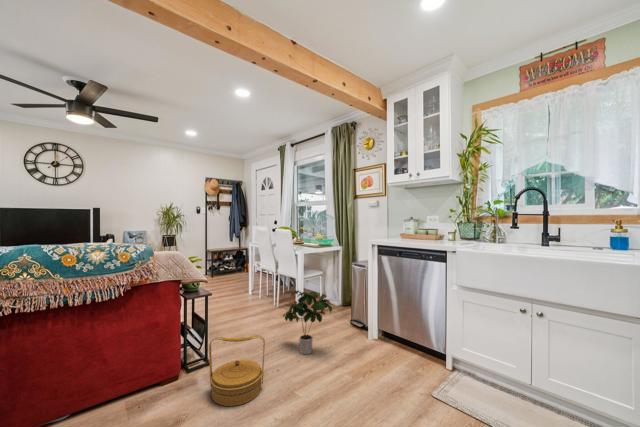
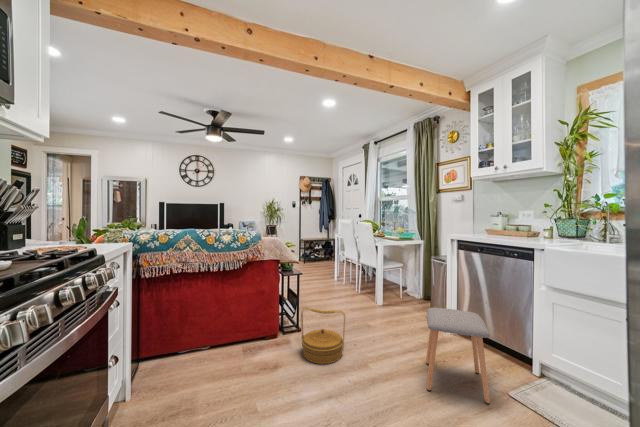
potted plant: present [283,291,332,355] -> none [363,277,408,335]
stool: none [353,319,418,415] -> present [426,308,490,404]

